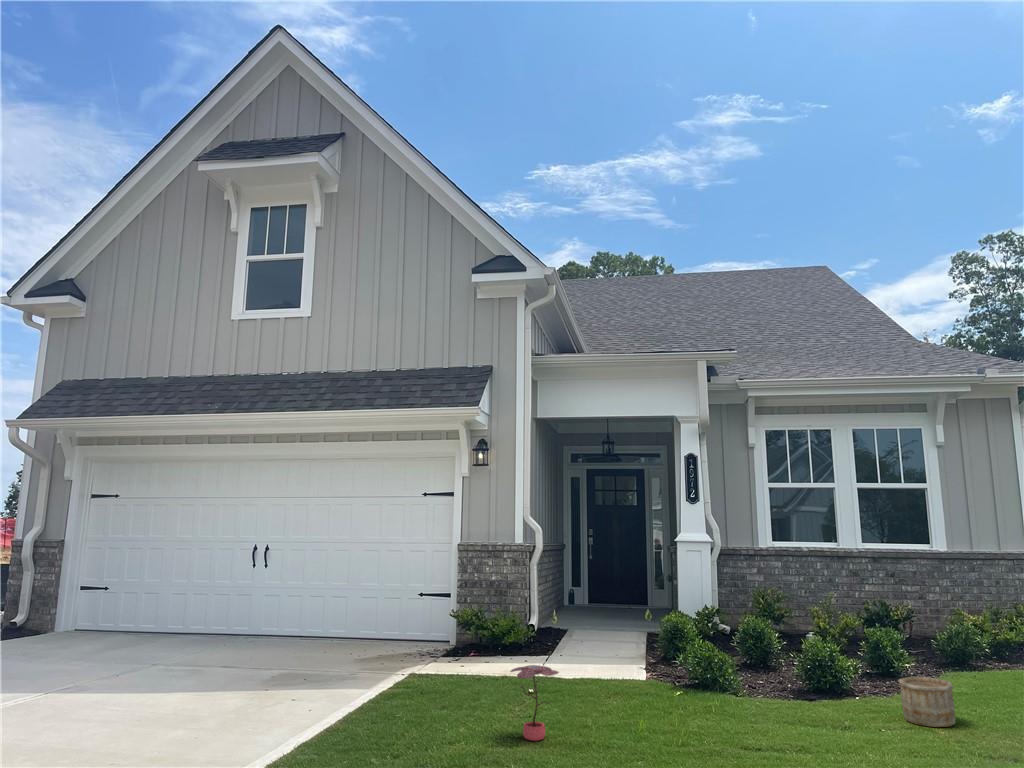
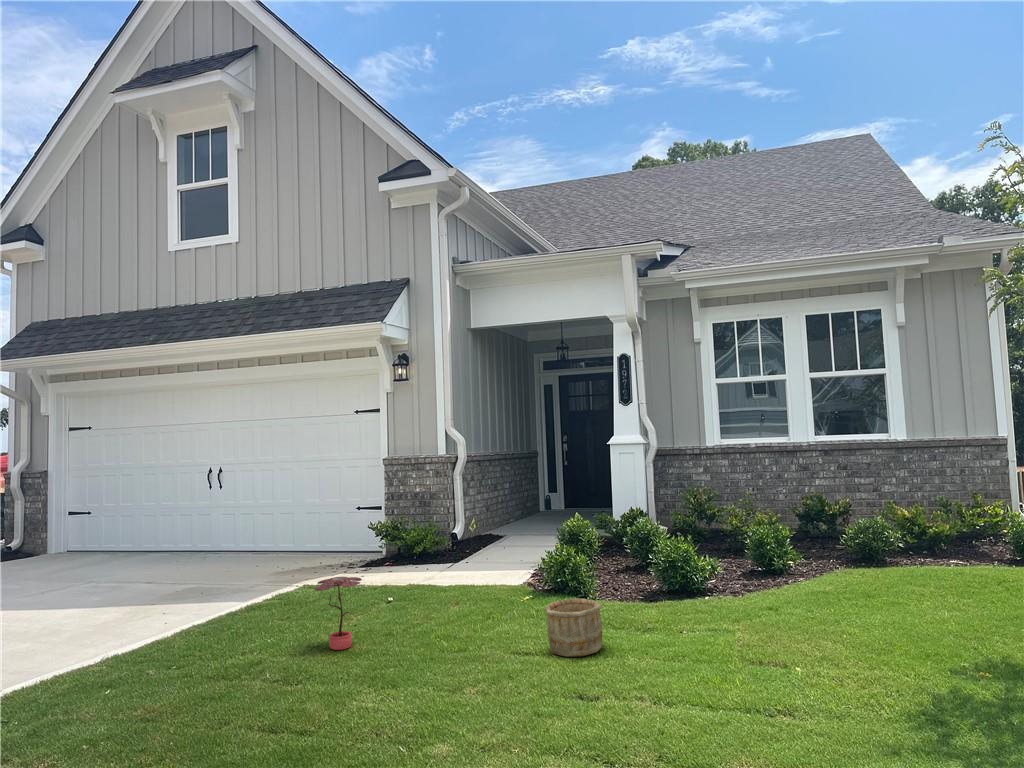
wooden bucket: present [898,677,955,727] -> present [544,598,602,657]

